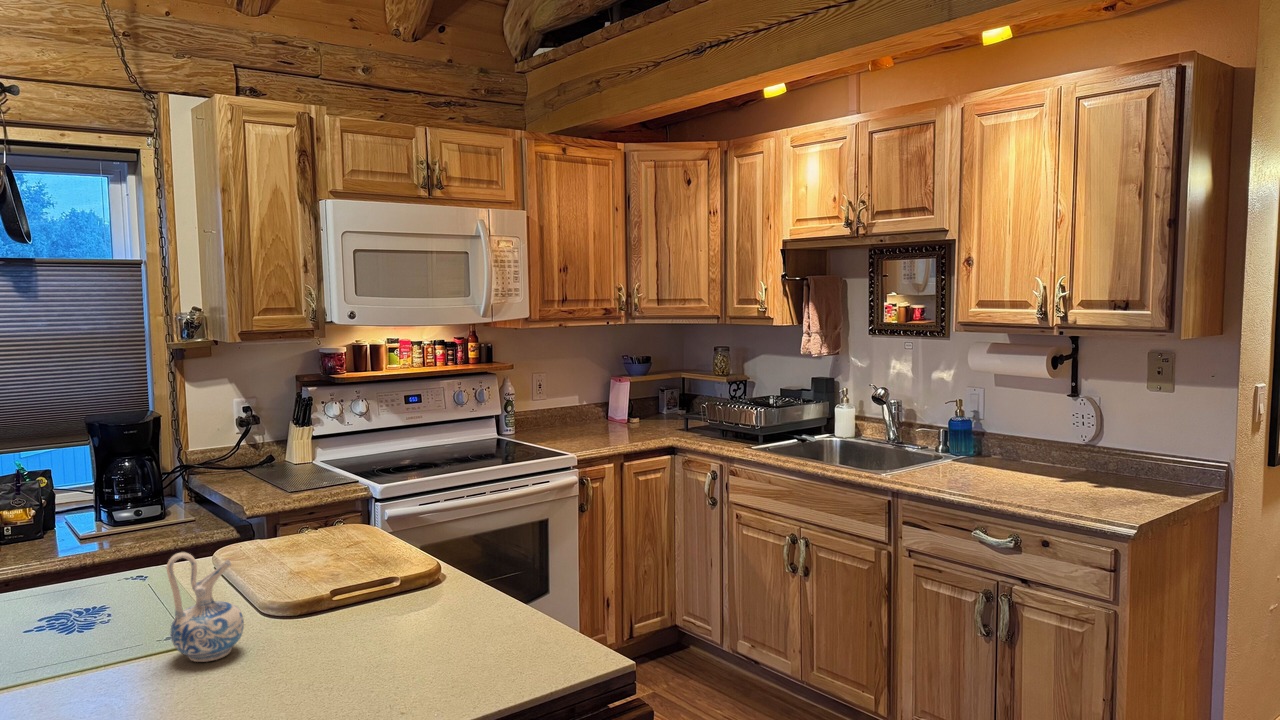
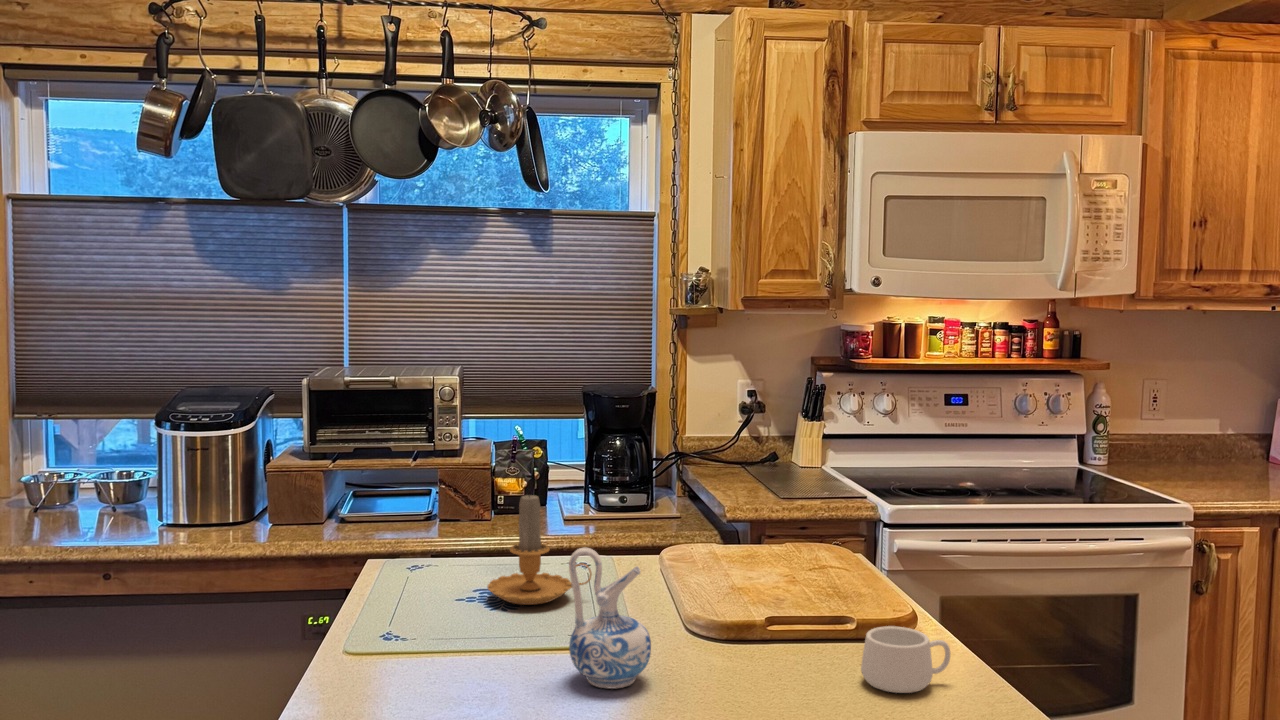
candle: none [56,515,160,615] -> present [488,494,592,605]
mug: none [405,566,464,613] -> present [861,626,950,693]

